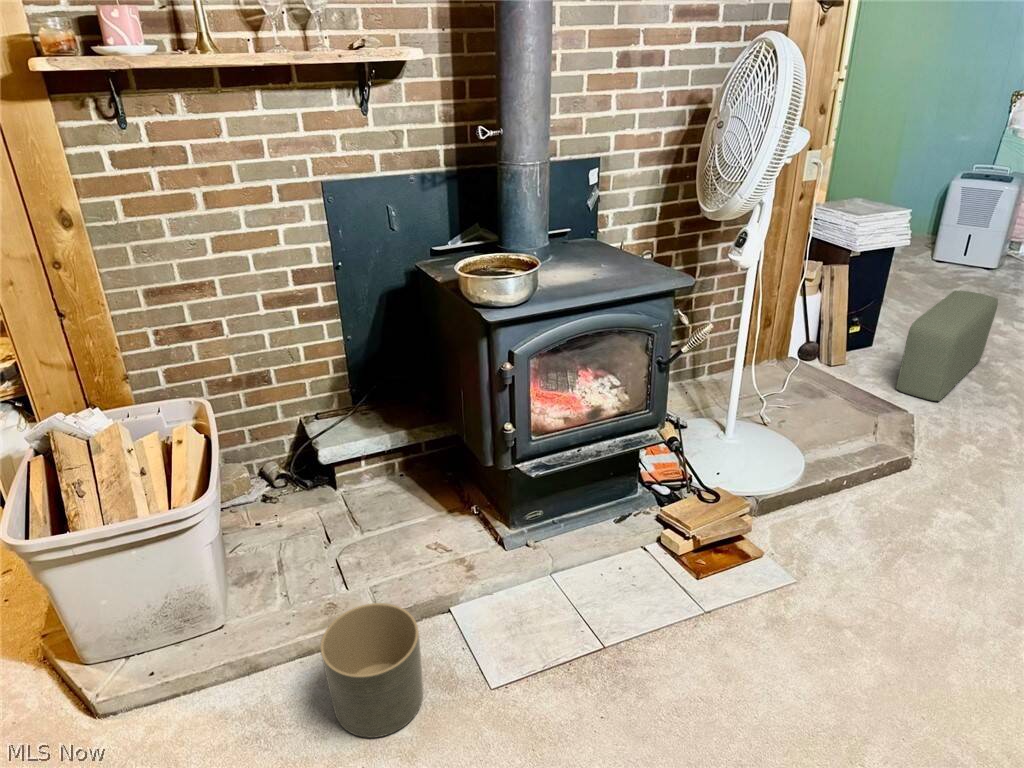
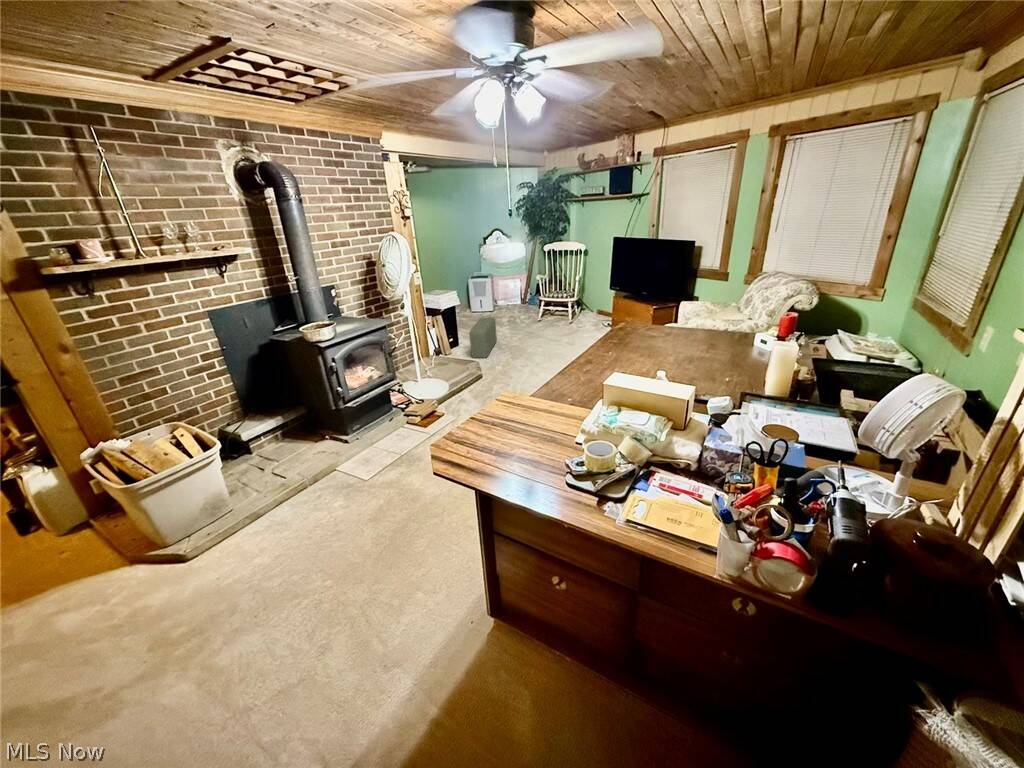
planter: present [320,603,423,738] -> none [295,463,343,513]

